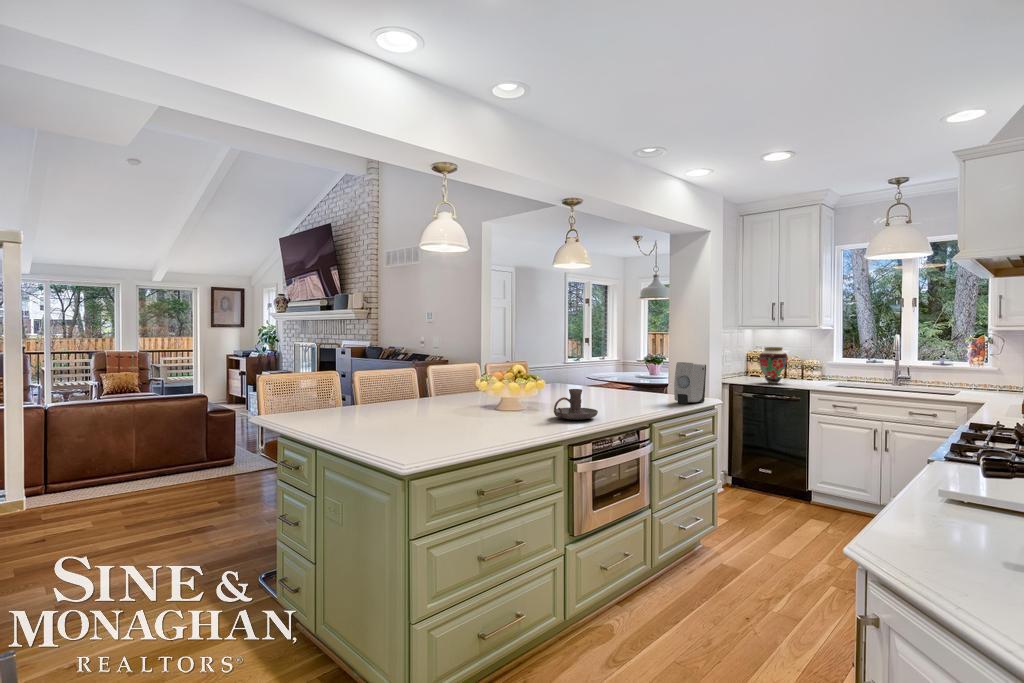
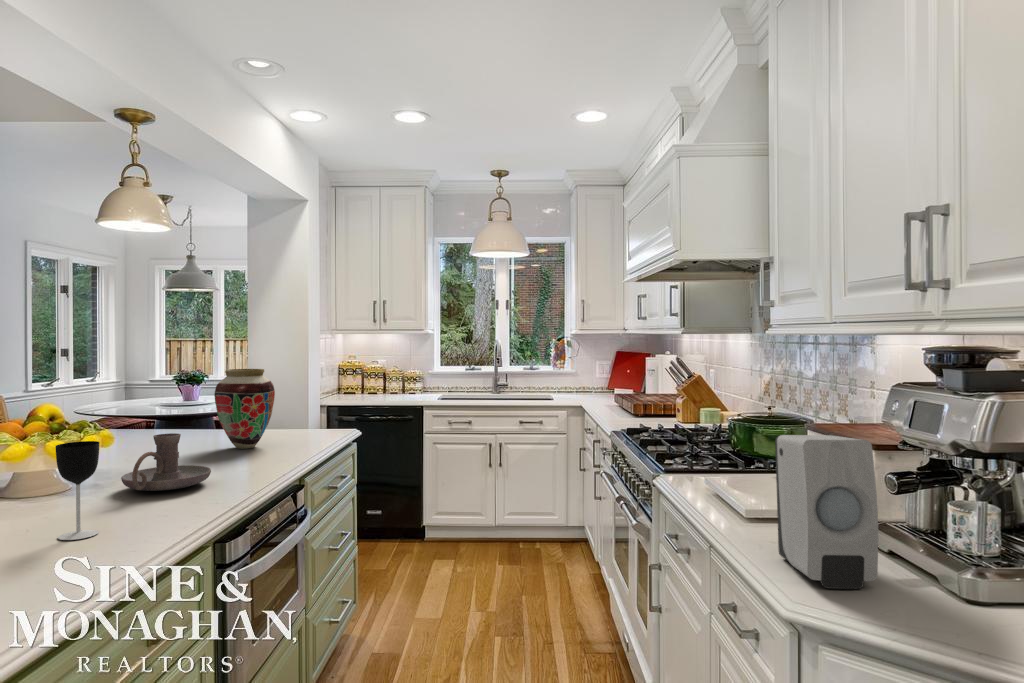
vase: present [759,347,788,384] -> present [214,369,275,449]
soap dispenser: present [674,362,706,404] -> present [775,435,878,589]
wine glass: none [512,387,530,433] -> present [56,441,99,540]

